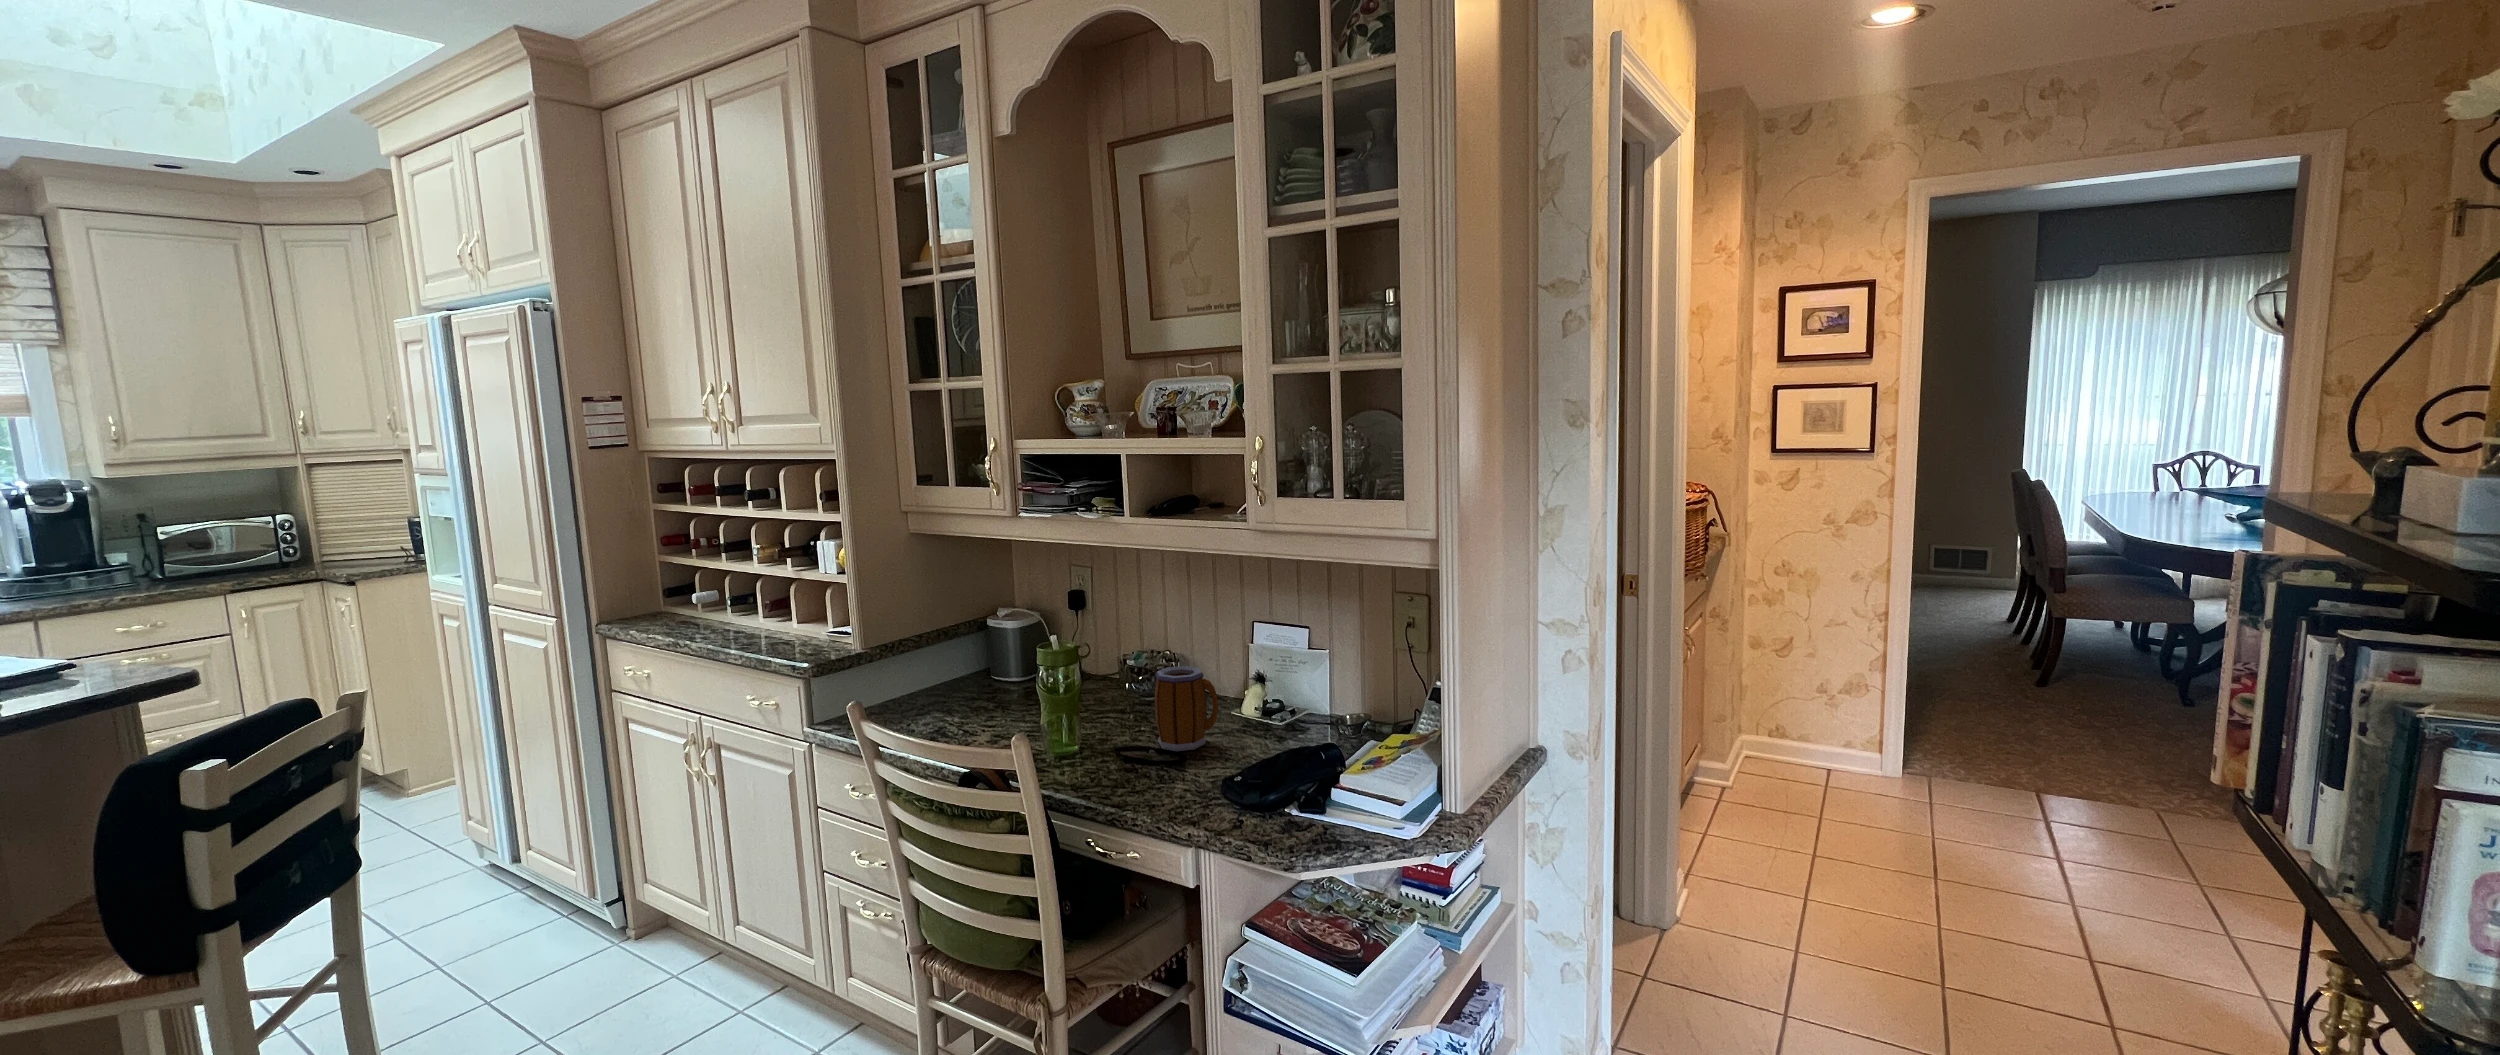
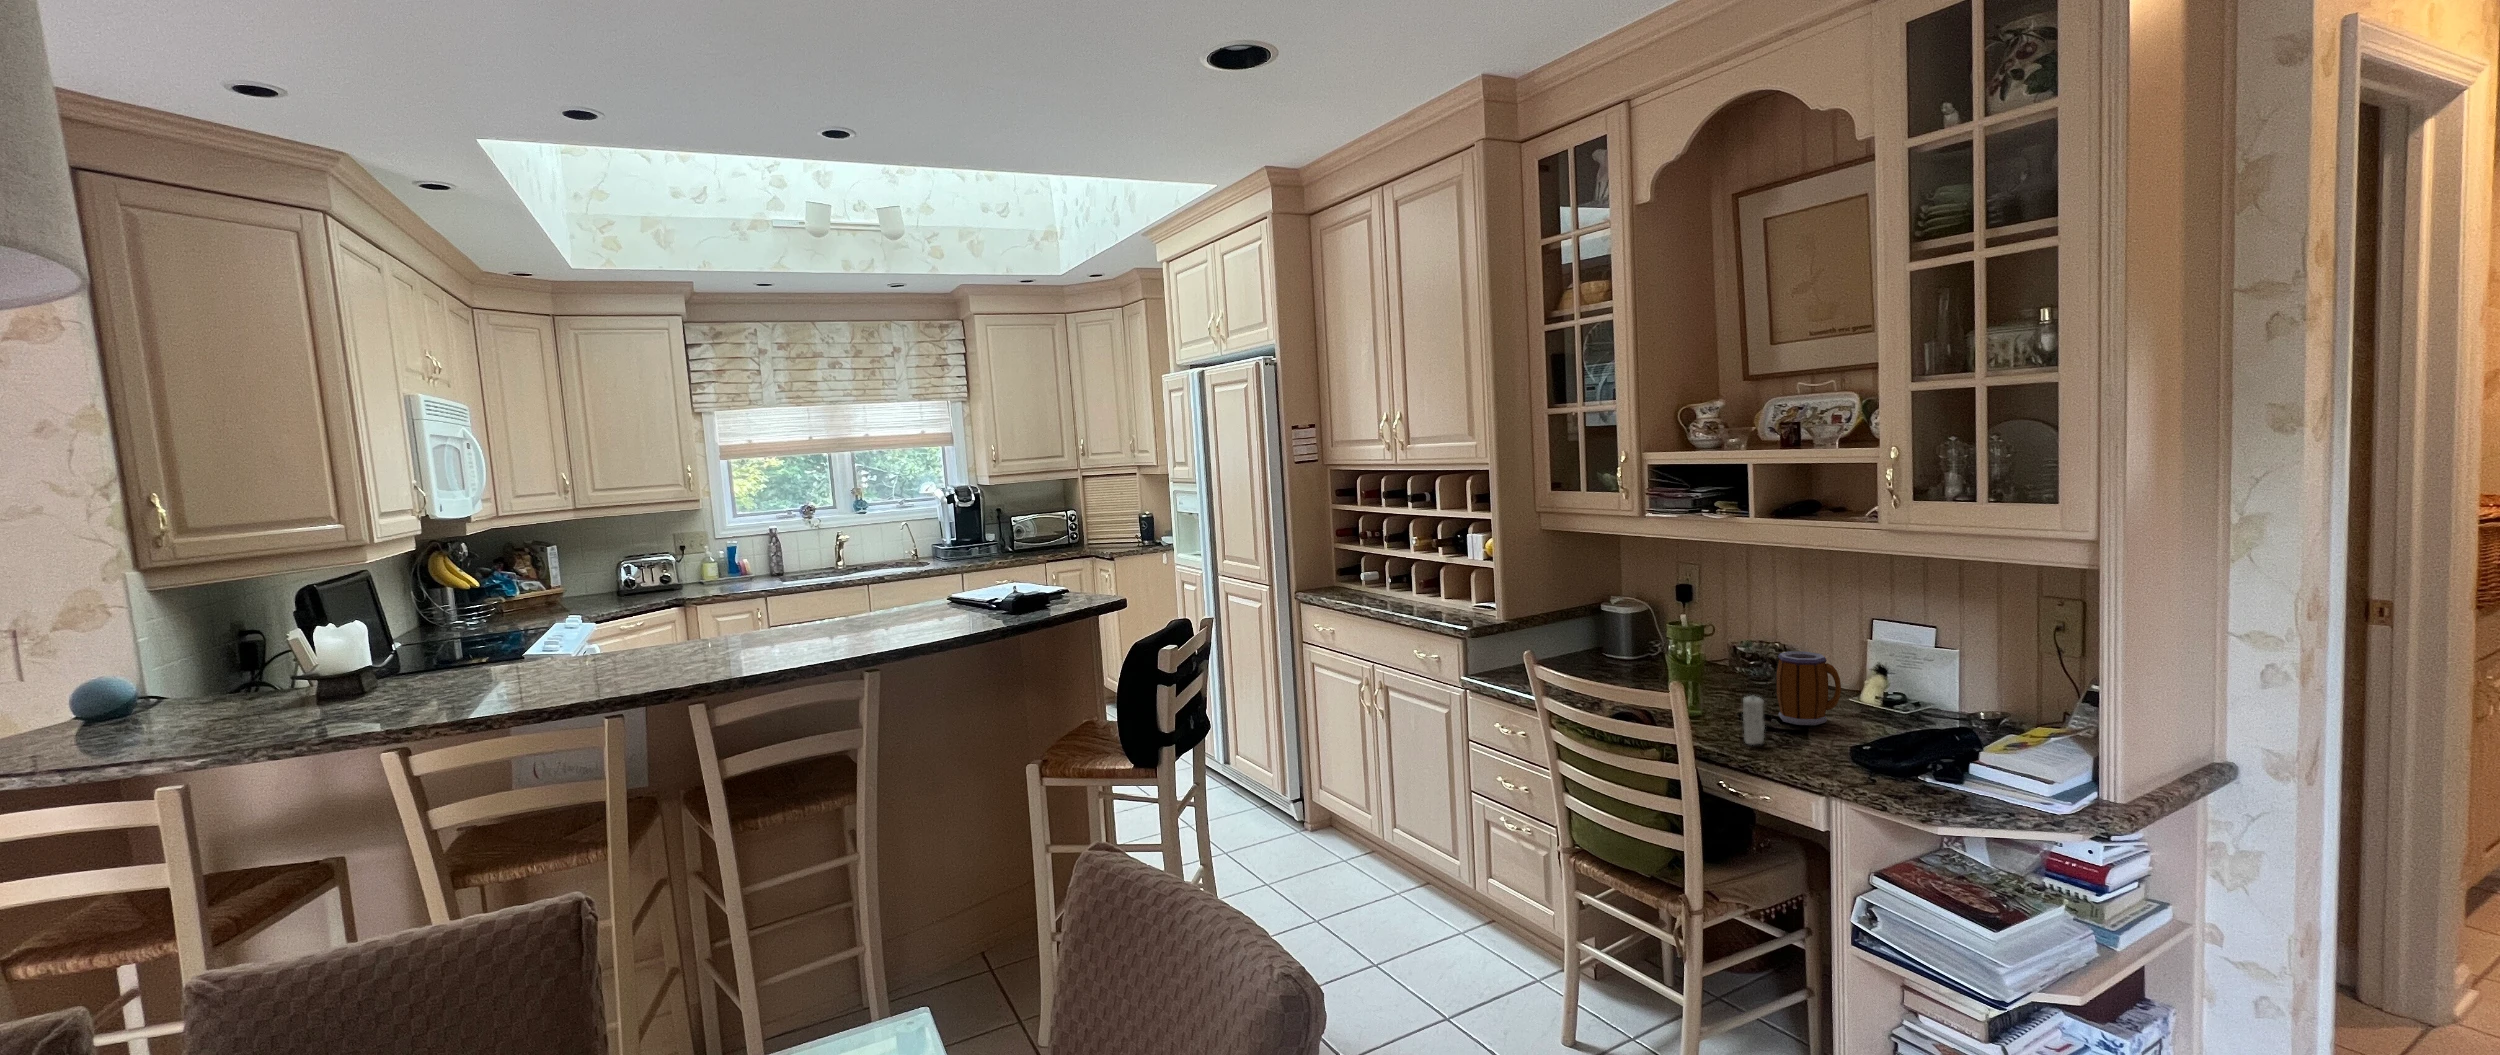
candle: none [1113,719,1137,785] -> present [1743,696,1765,744]

